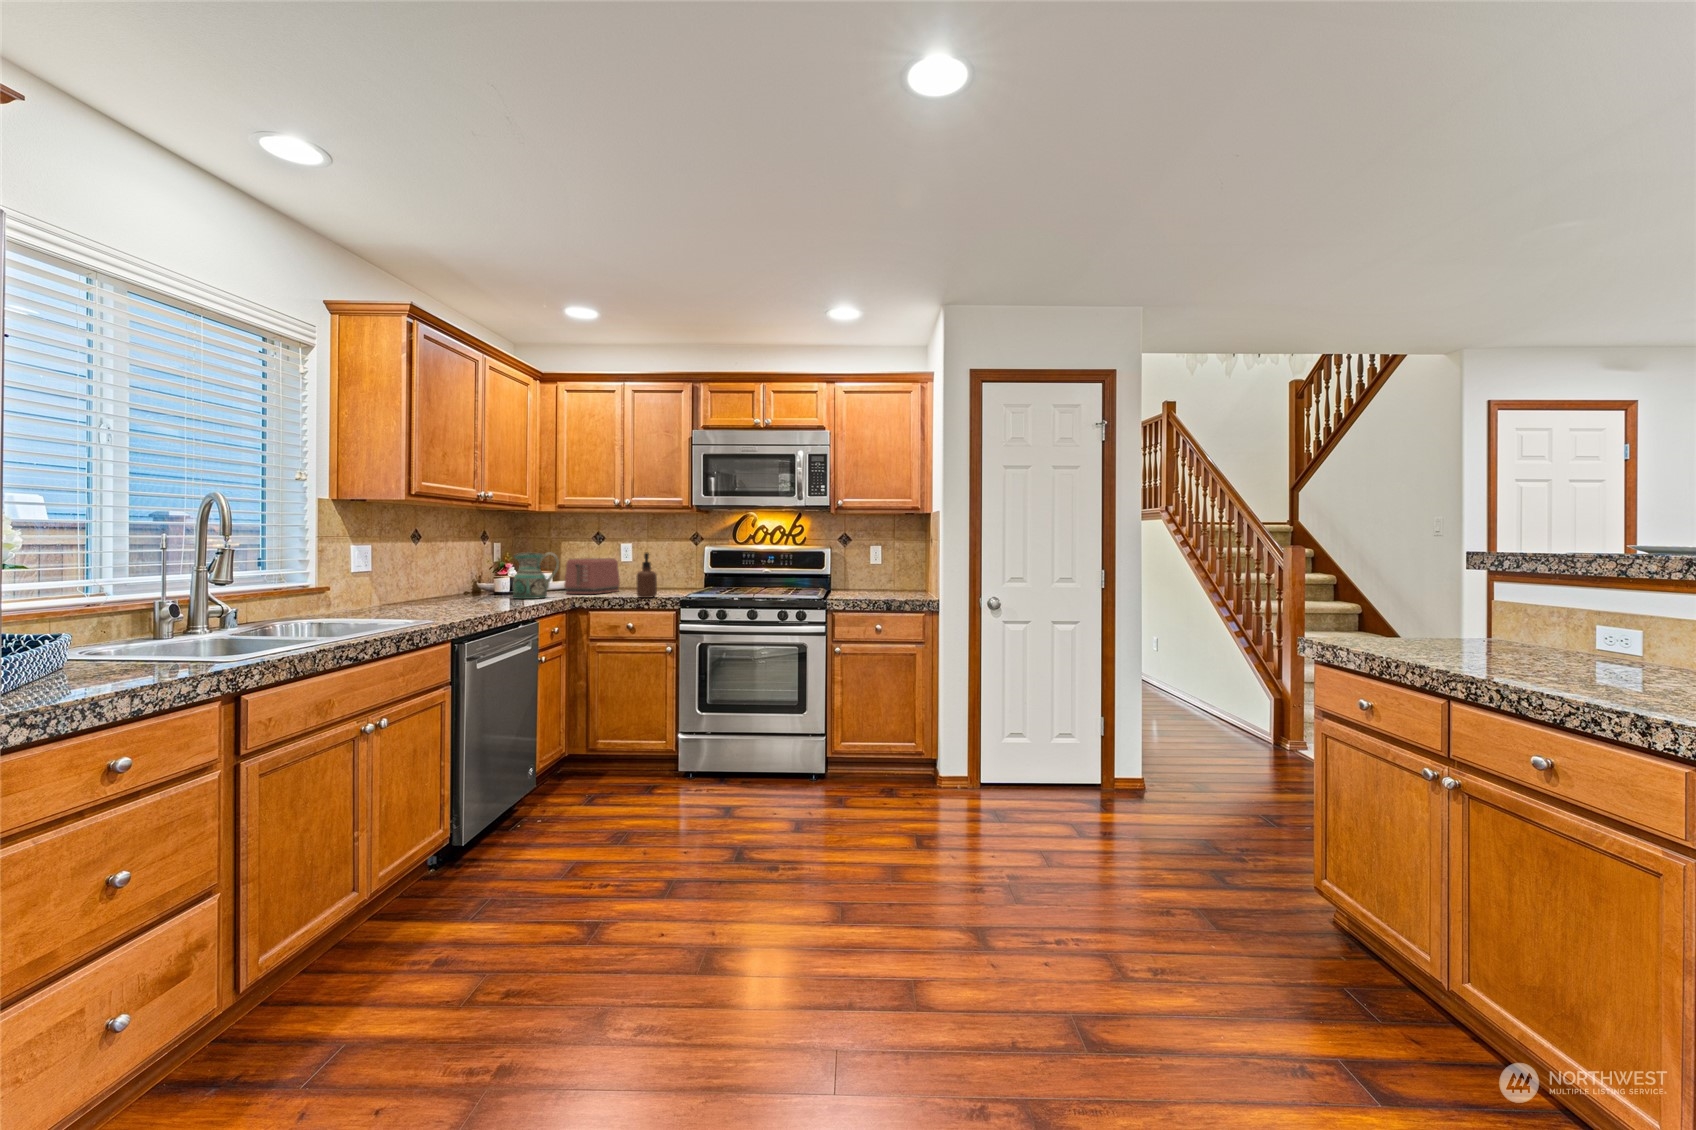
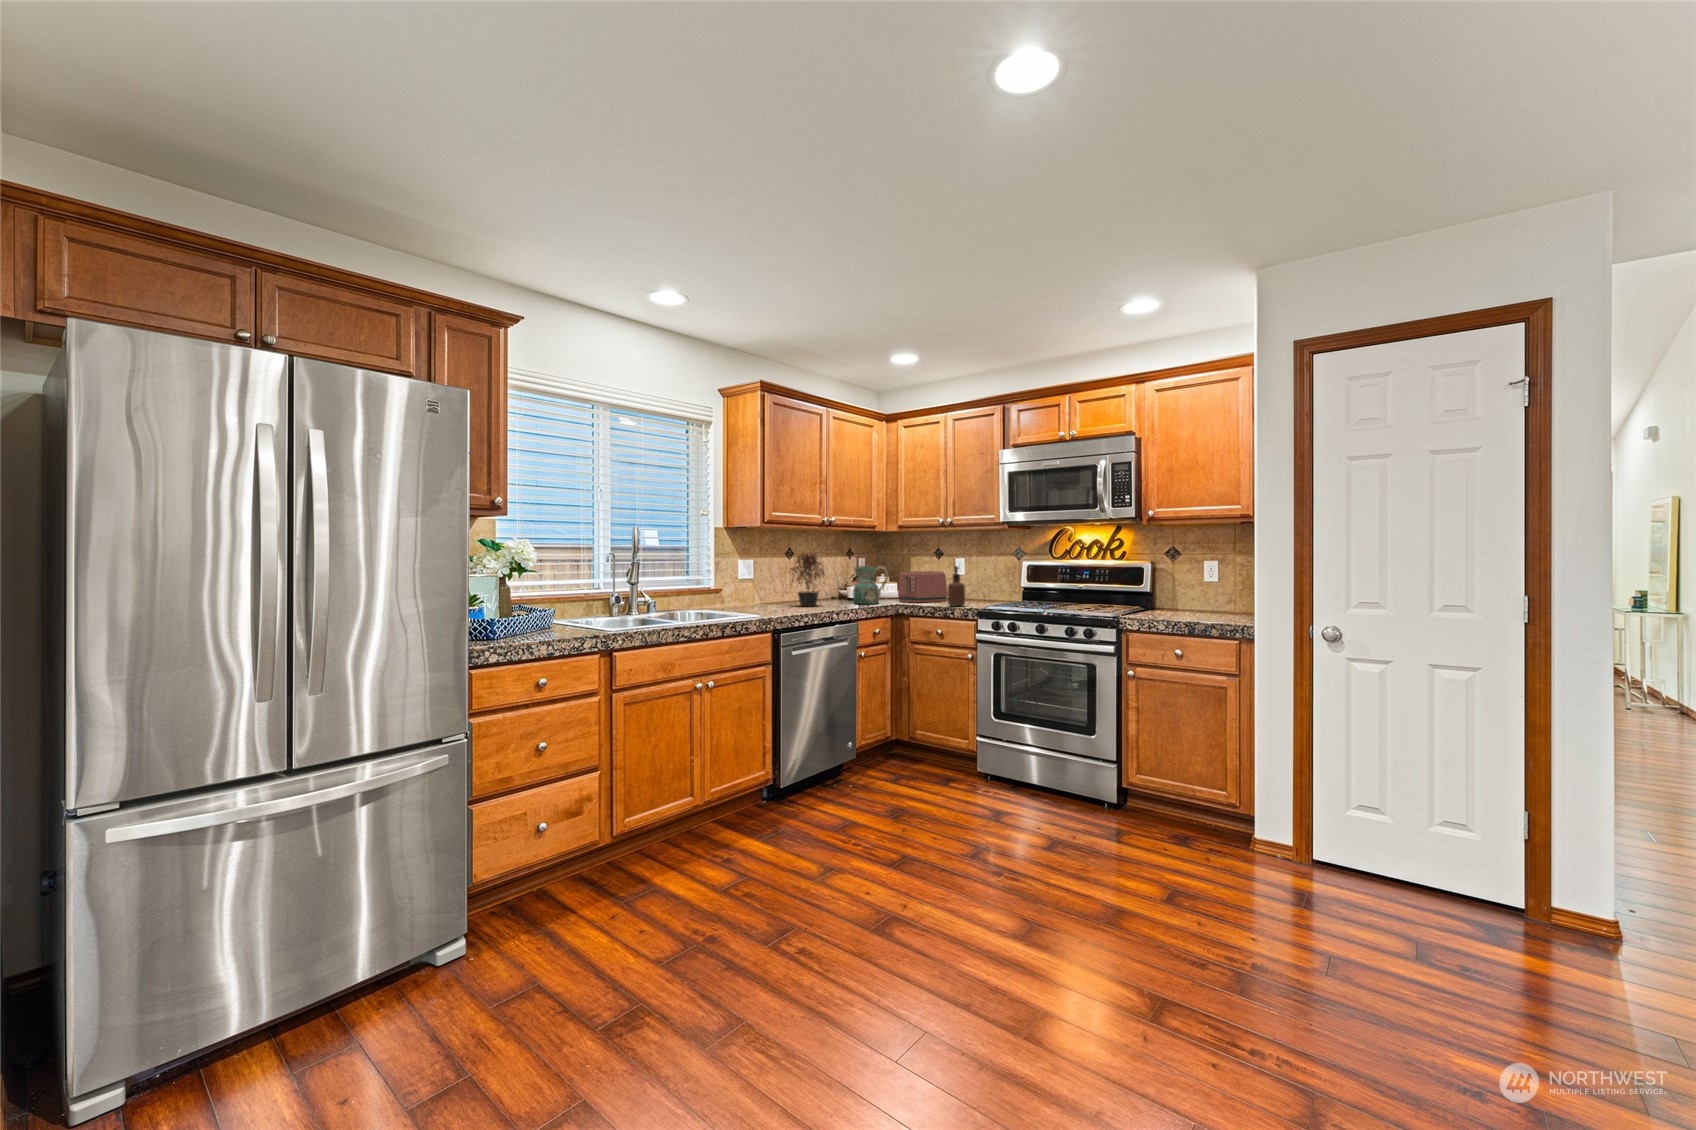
potted plant: none [428,533,486,604] -> present [789,553,825,606]

